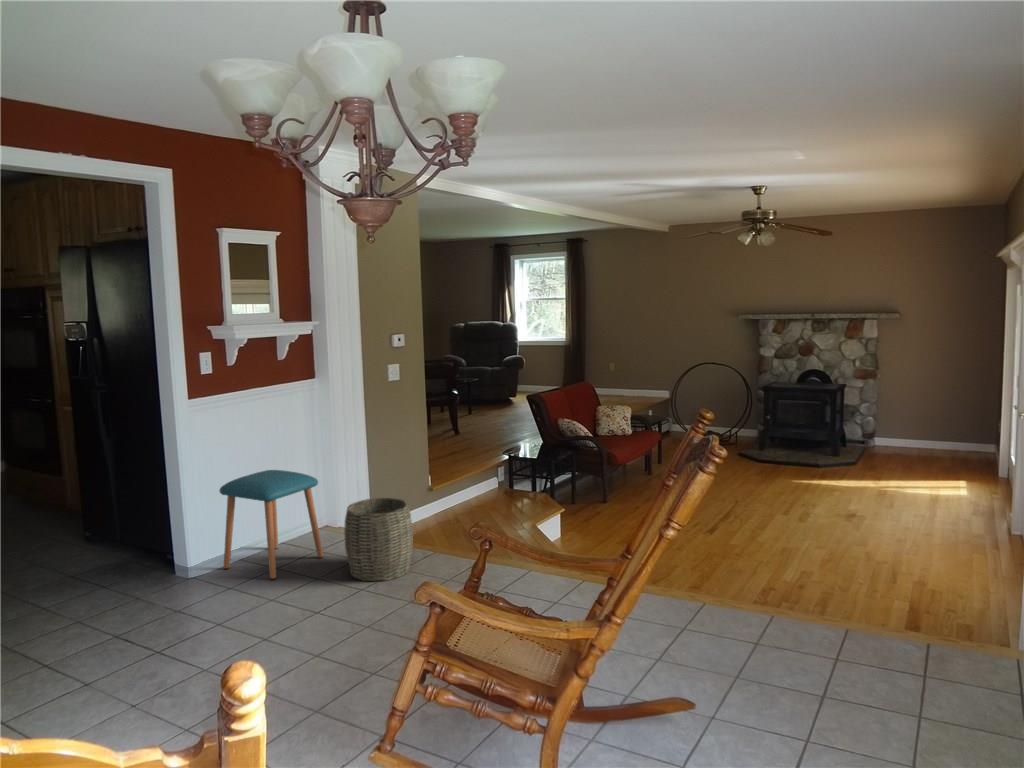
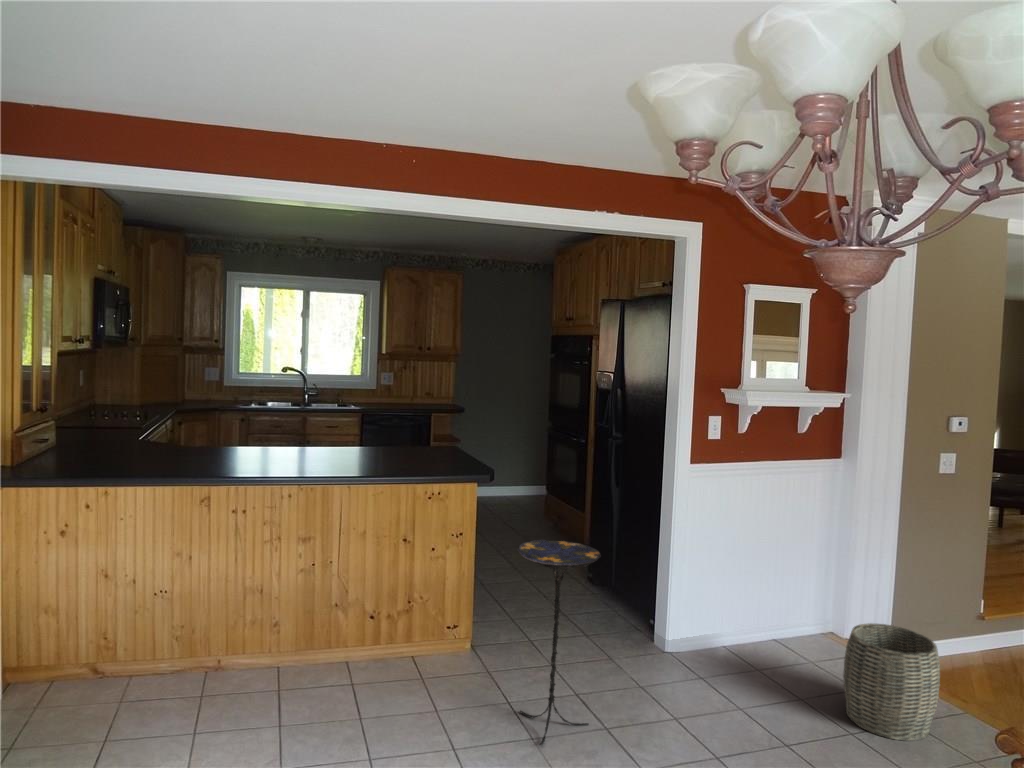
stool: present [220,470,323,580] -> none [704,555,822,685]
side table: none [21,487,129,692] -> present [518,540,601,745]

